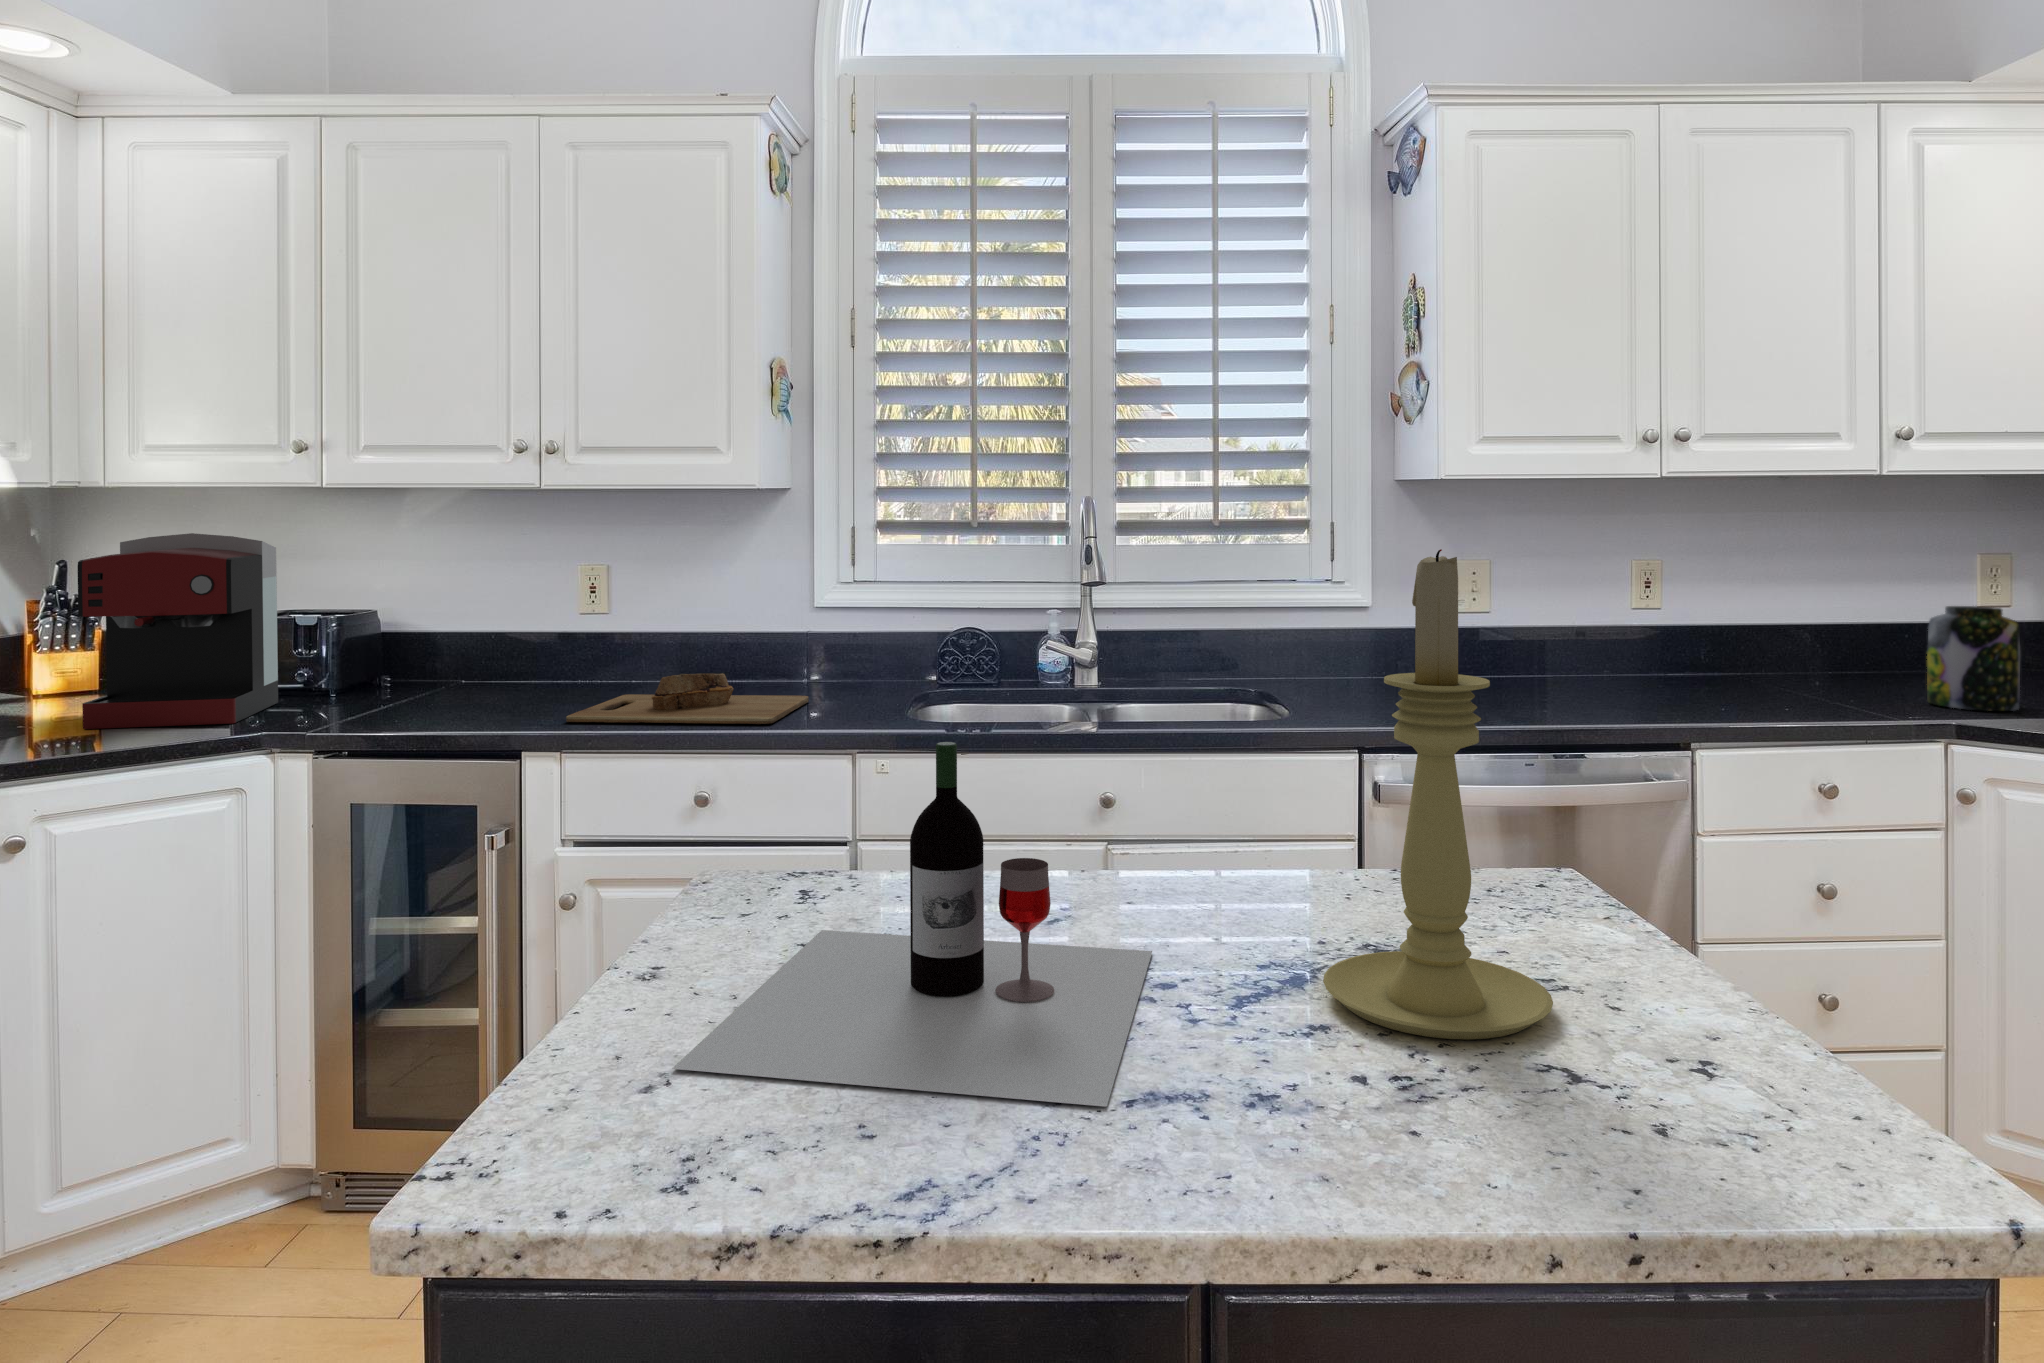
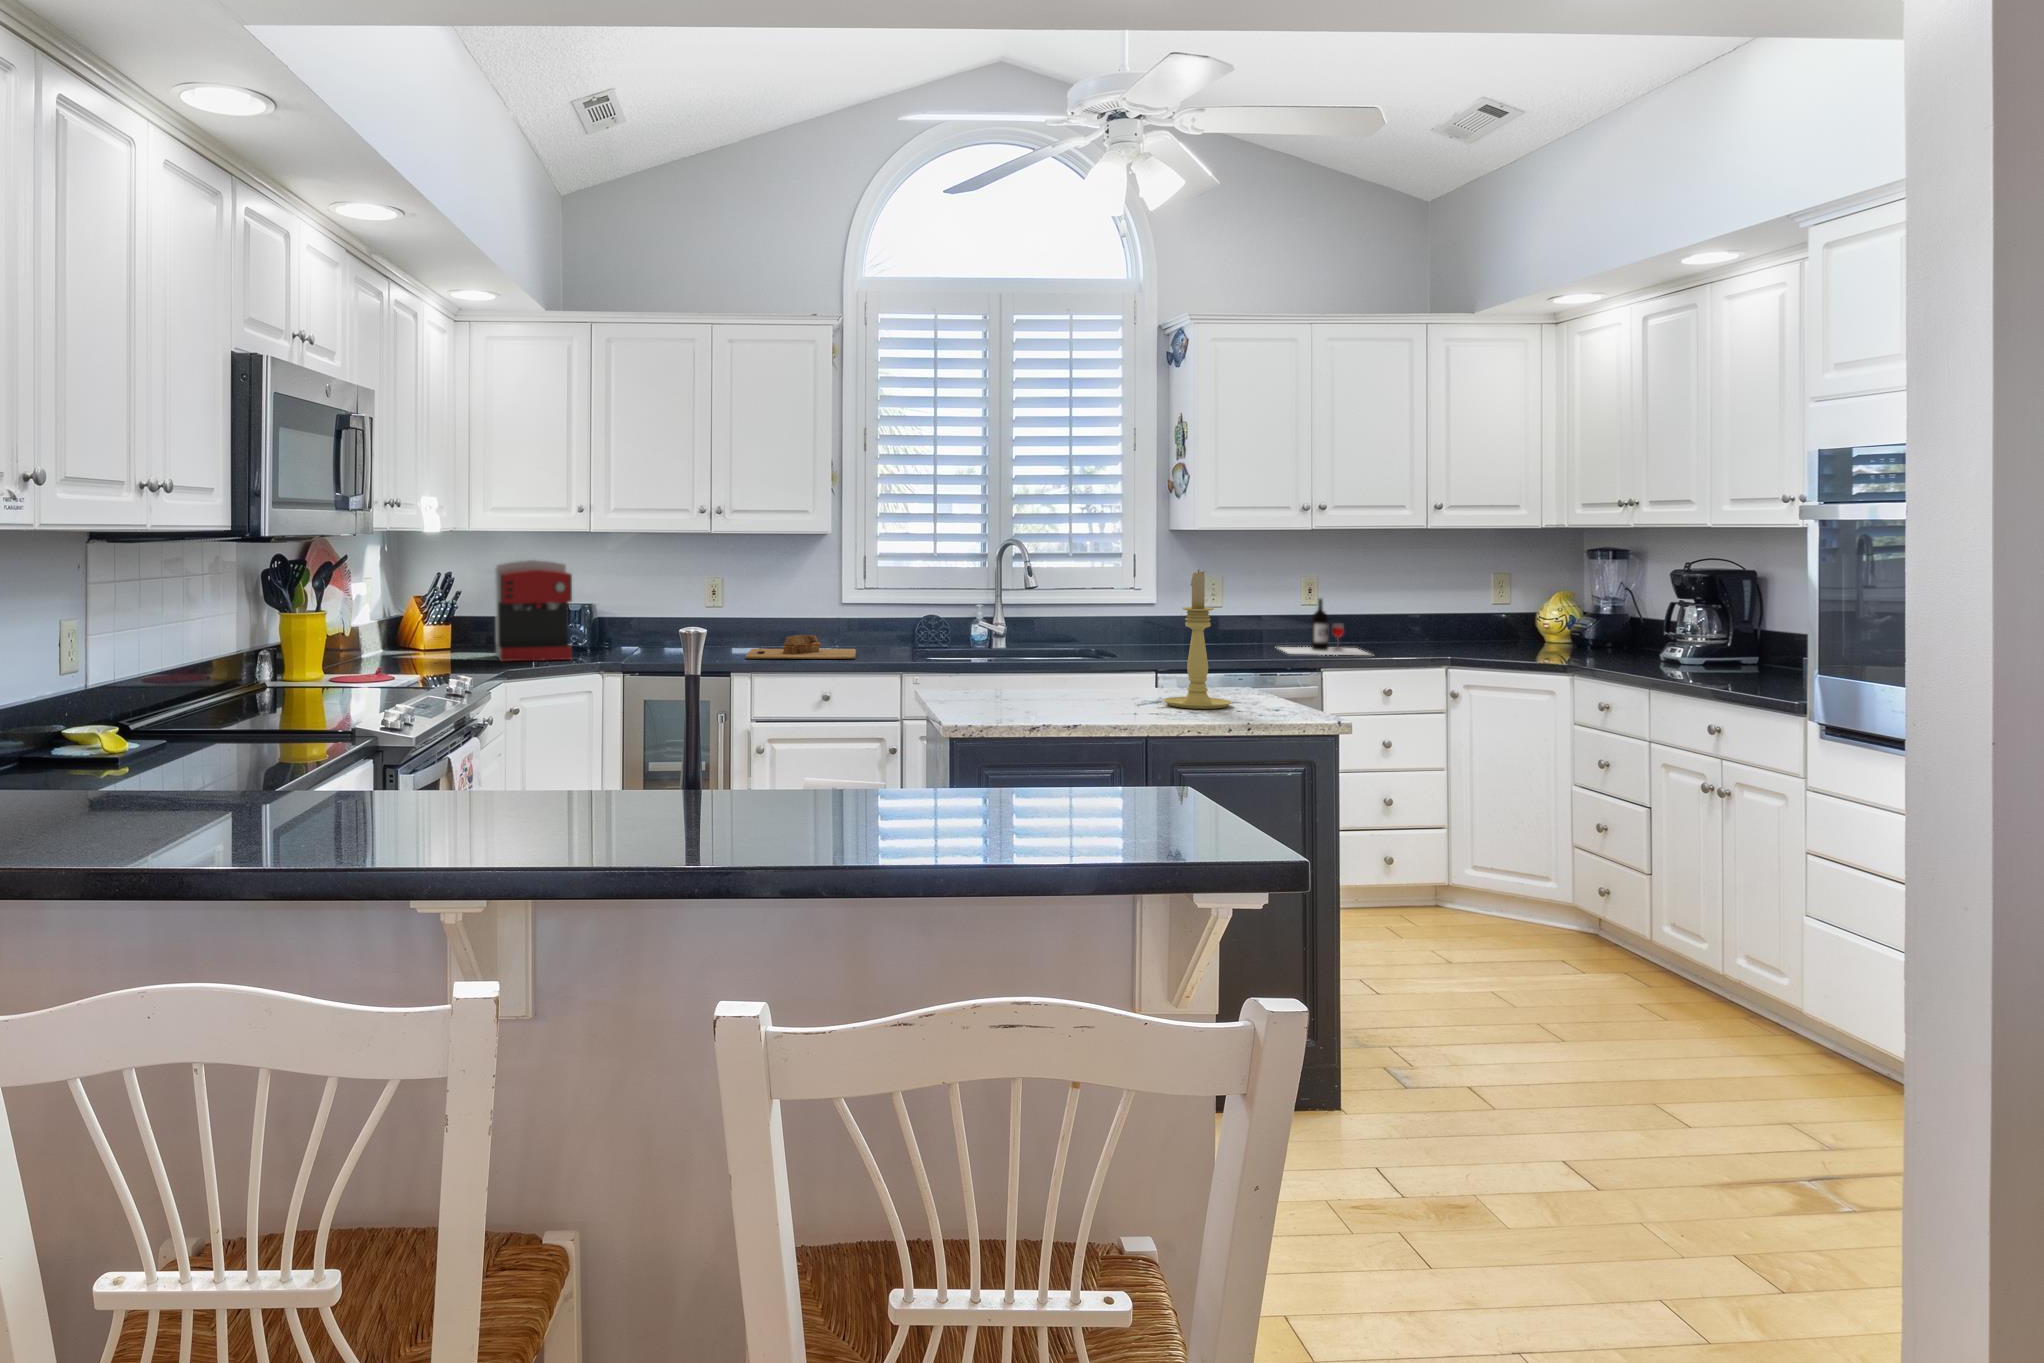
jar: present [1927,606,2020,711] -> none [1450,600,1493,653]
wine bottle: present [672,742,1152,1107] -> present [1279,599,1369,655]

